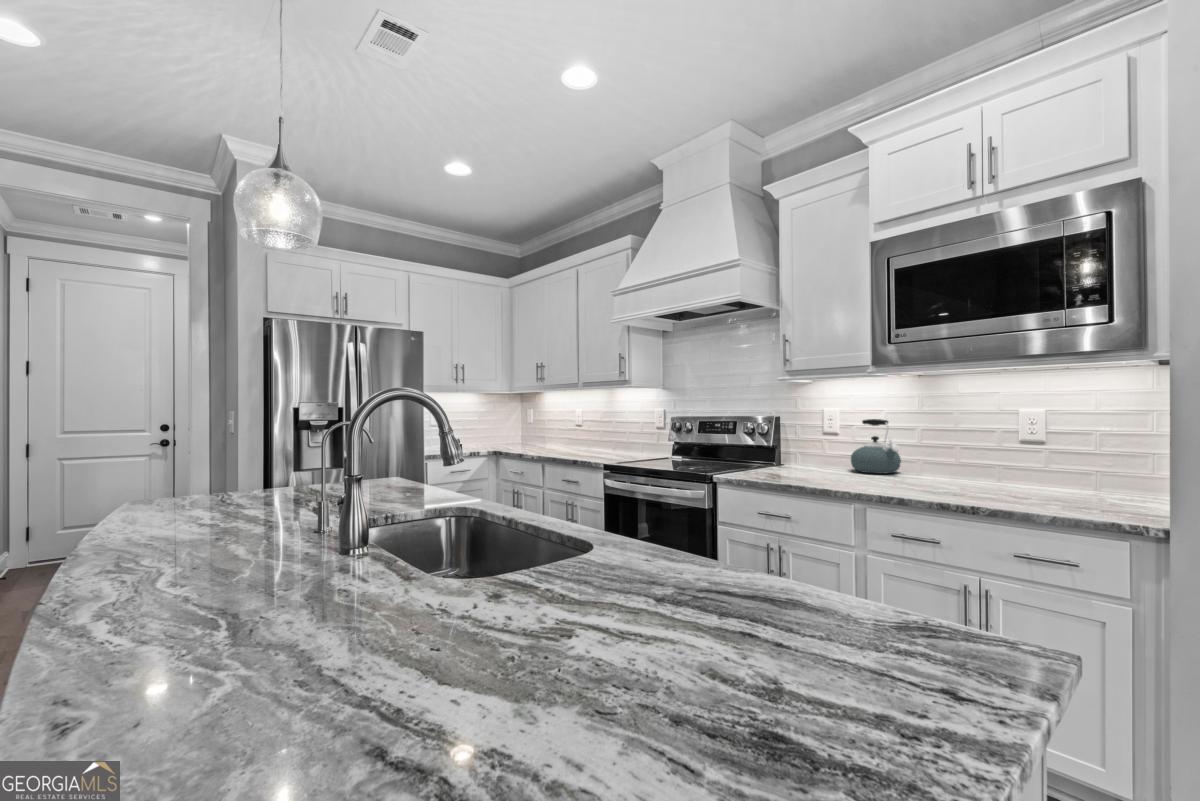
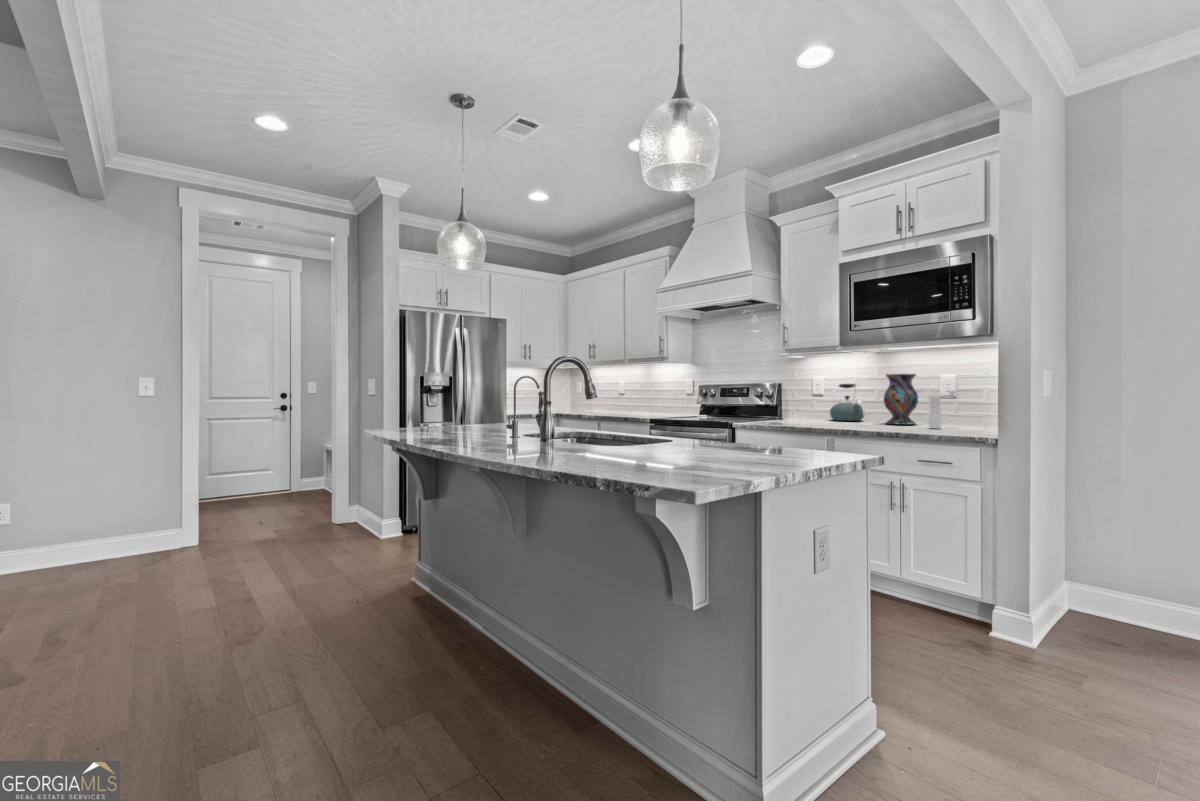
vase: none [932,407,986,483] -> present [884,374,918,425]
pepper mill: none [1010,430,1053,493] -> present [929,388,957,429]

